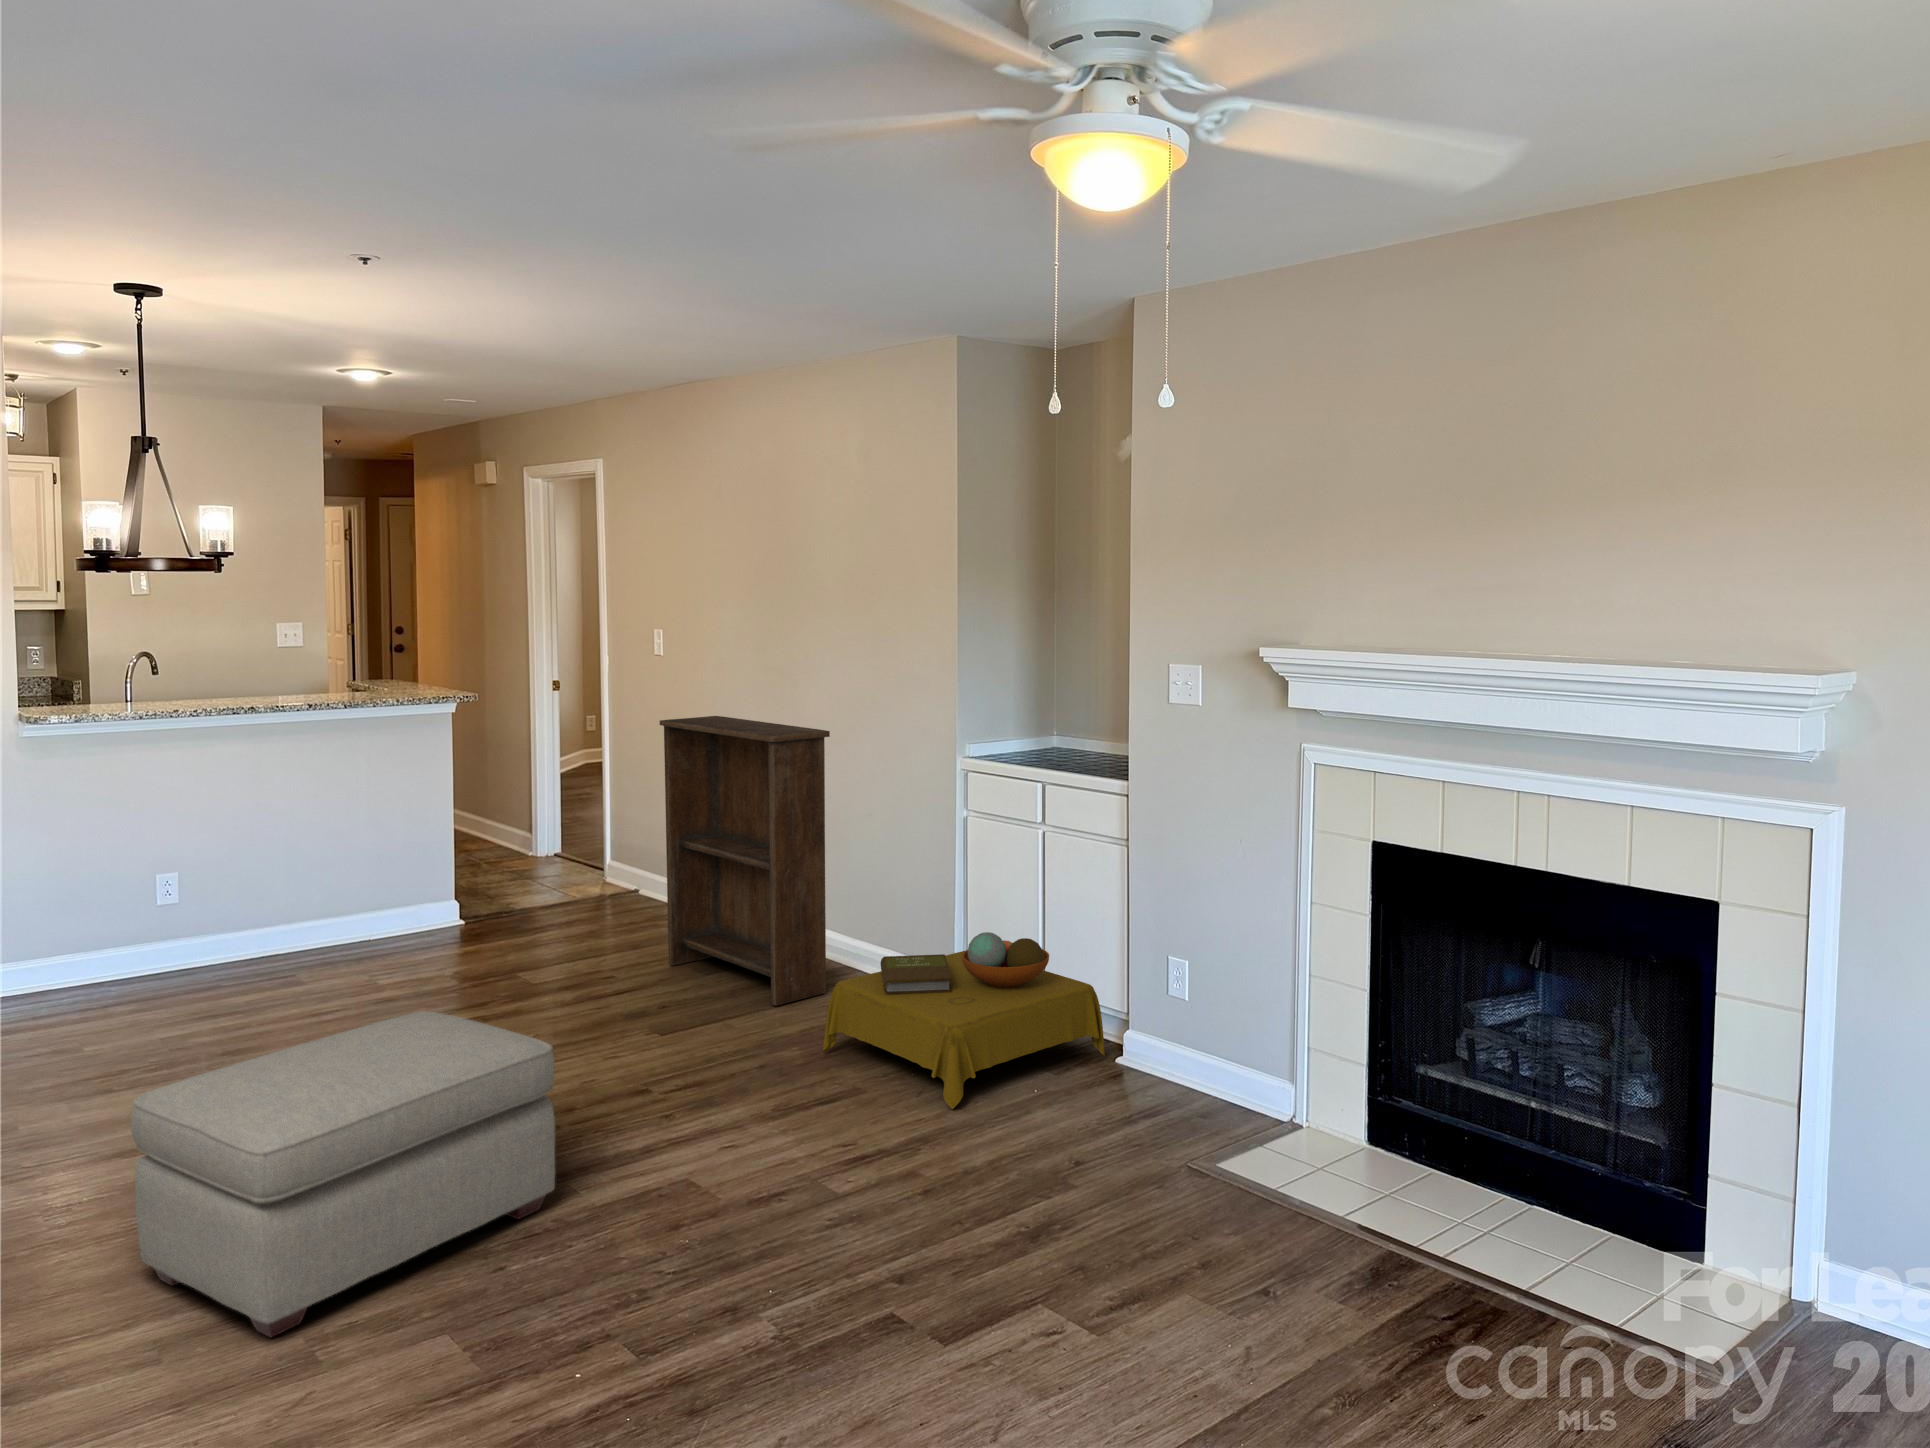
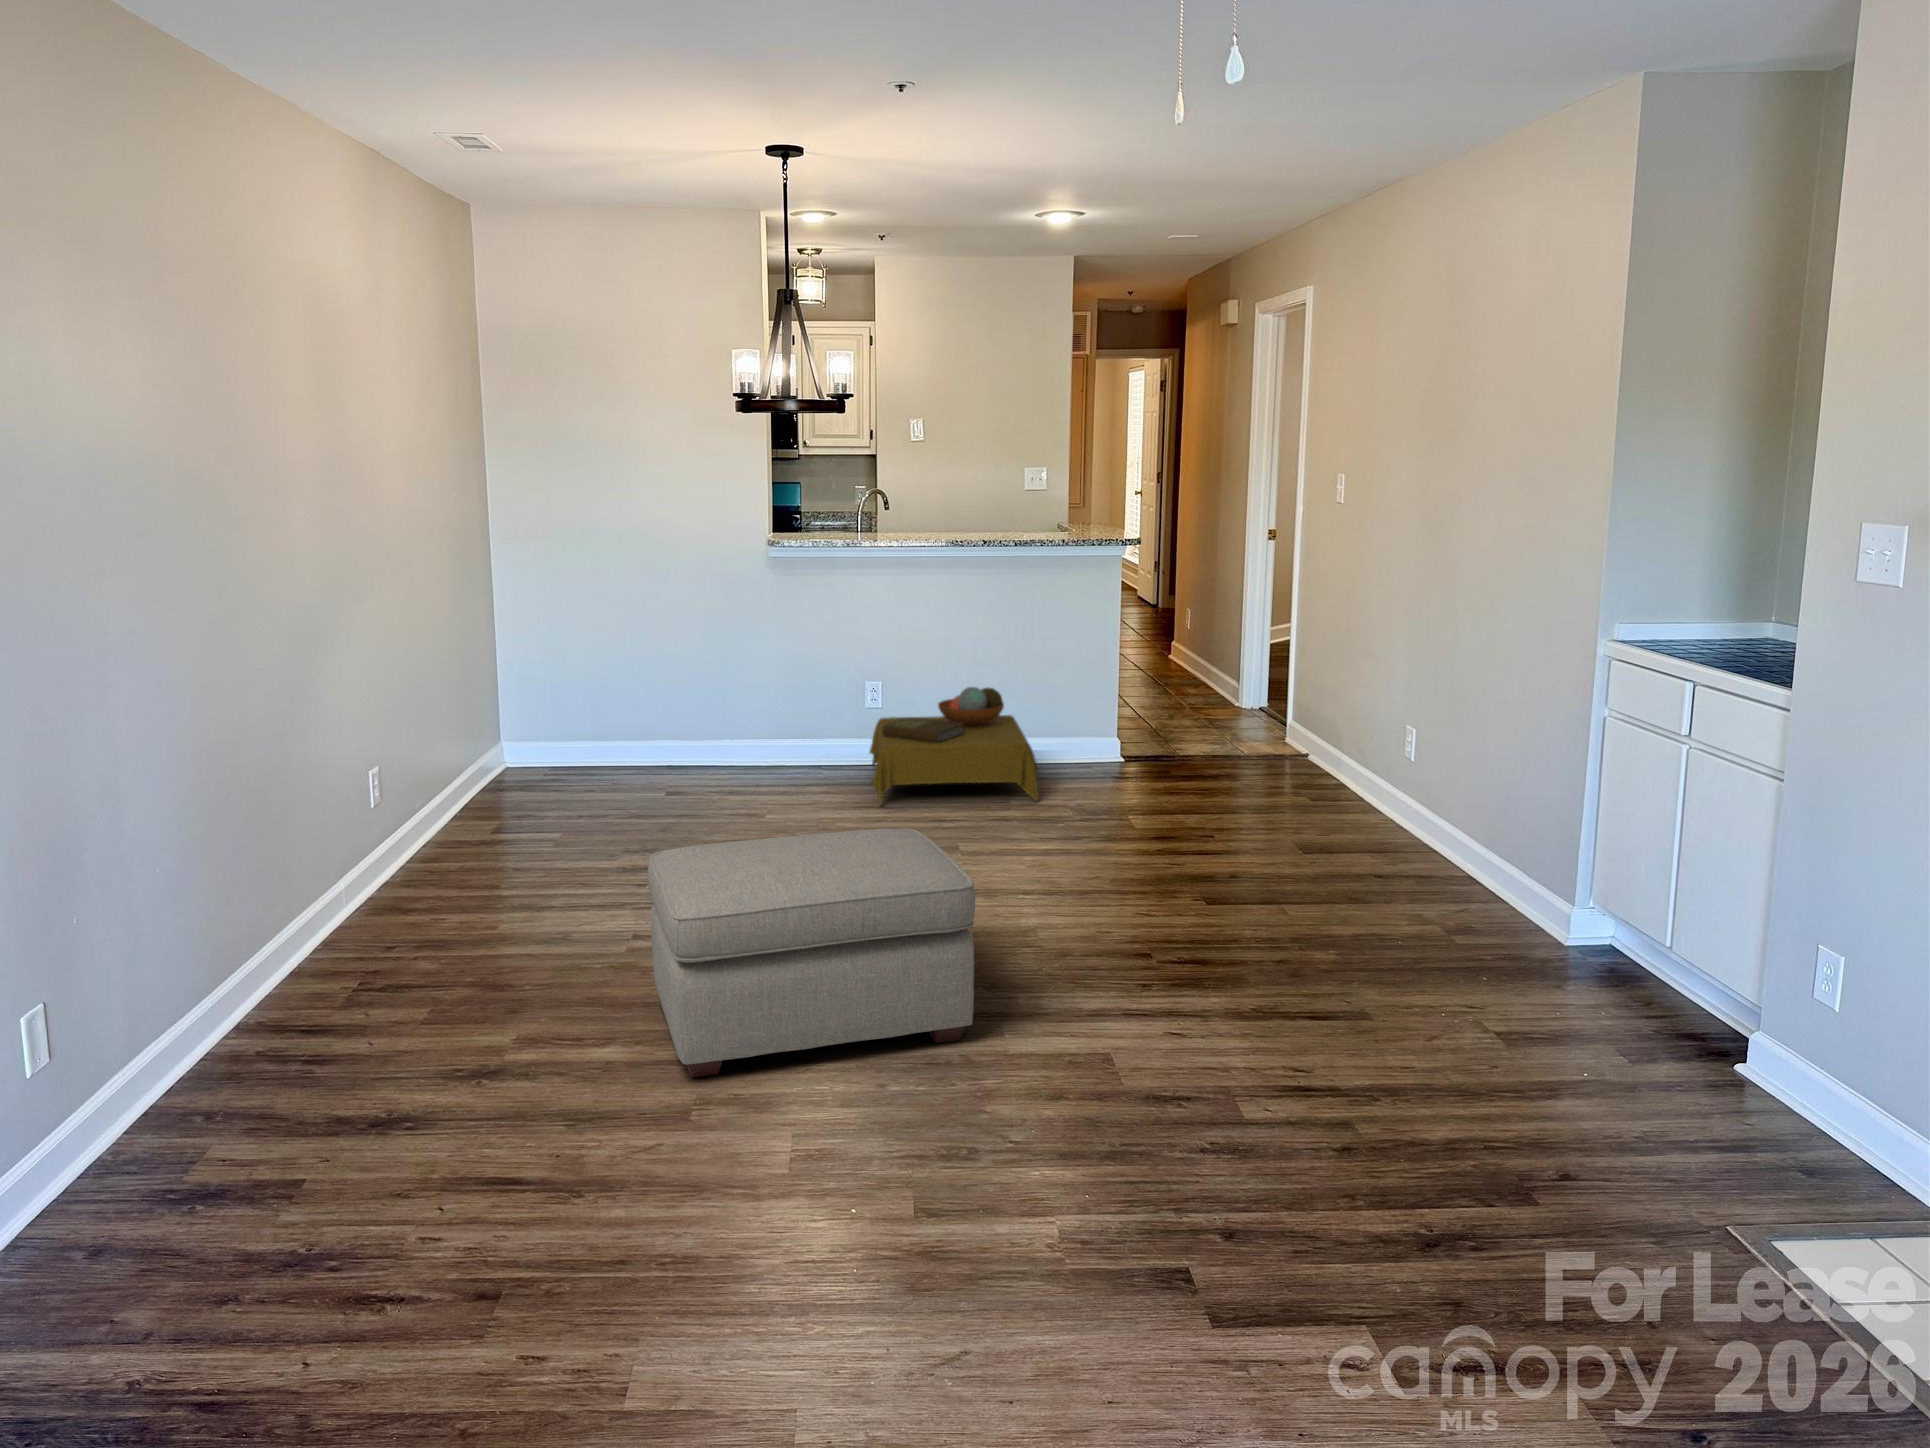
bookshelf: present [660,716,830,1006] -> none [1275,568,1442,901]
side table: present [823,932,1105,1109] -> present [870,687,1039,804]

